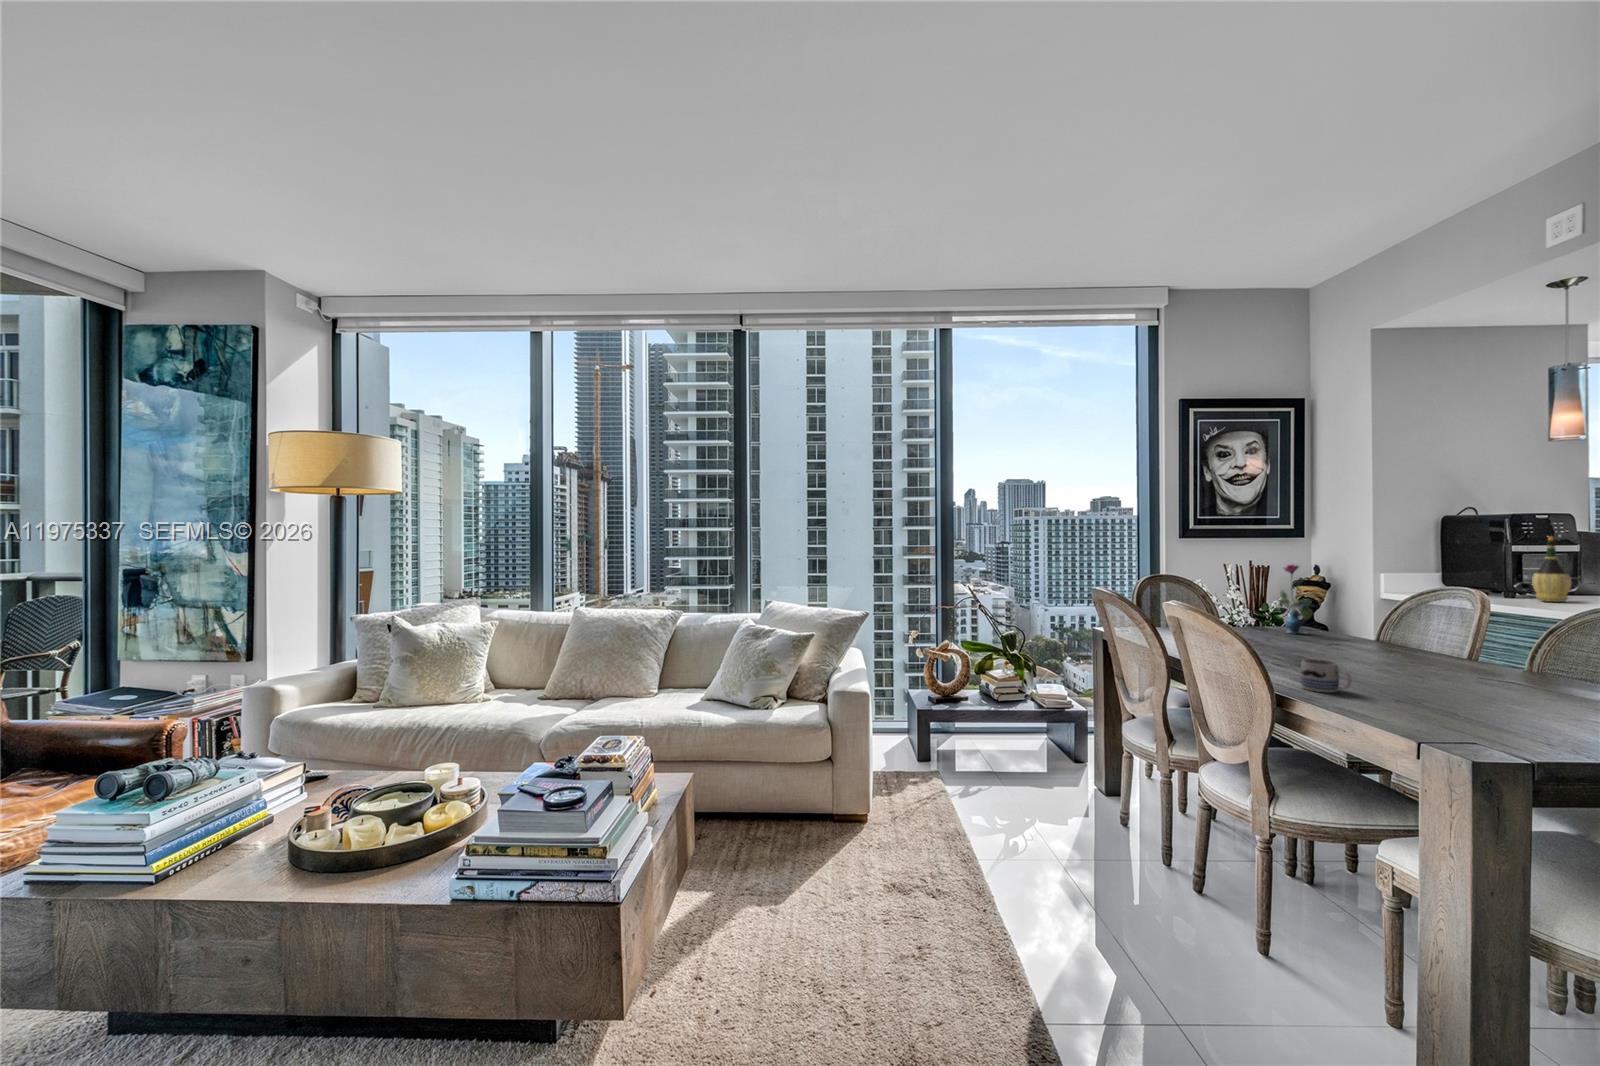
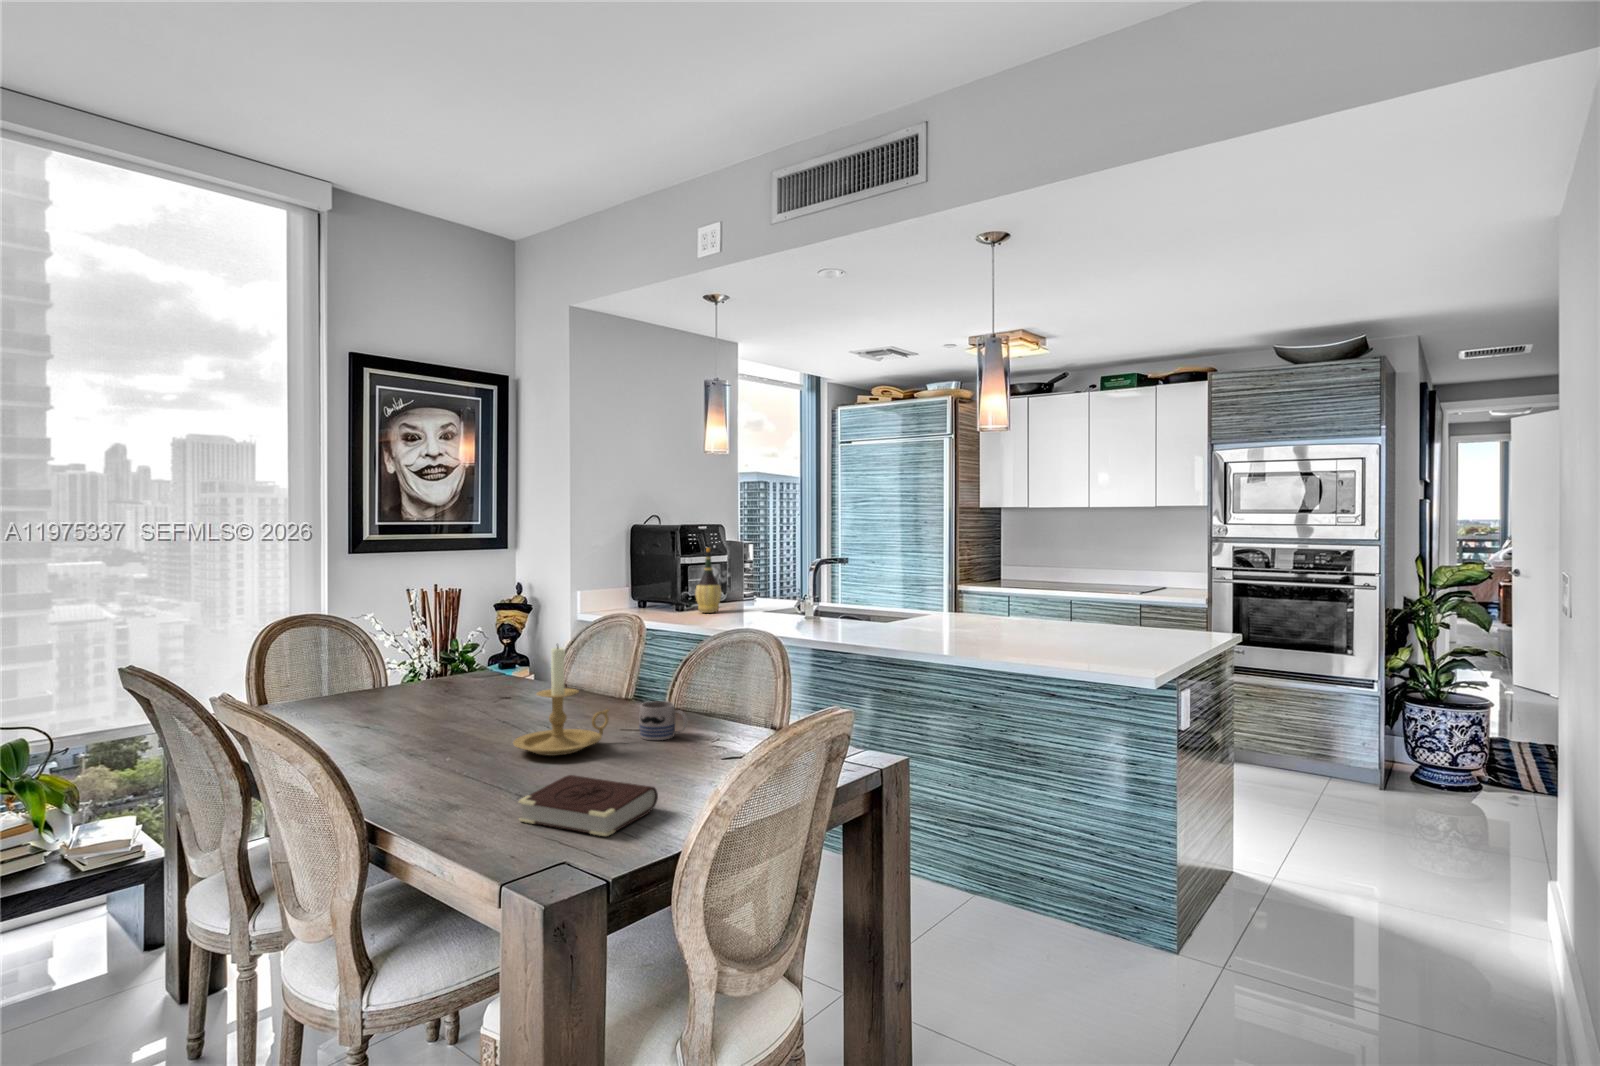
vase: present [1279,564,1313,634] -> none [453,591,490,683]
candle holder: none [1363,601,1461,689] -> present [513,645,609,756]
mug: present [1301,659,1352,692] -> present [639,701,687,740]
book: none [1393,698,1543,745] -> present [519,775,658,836]

